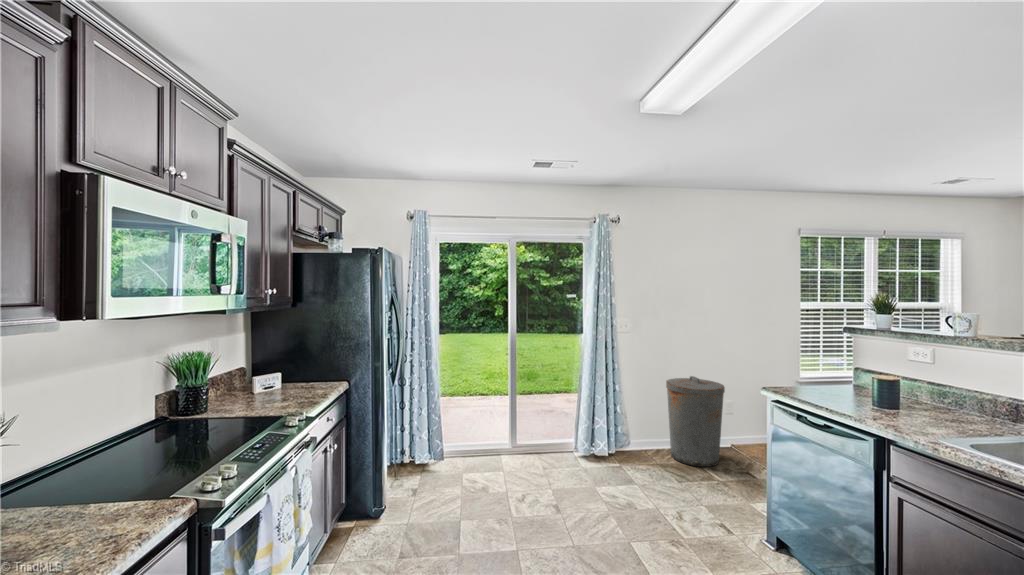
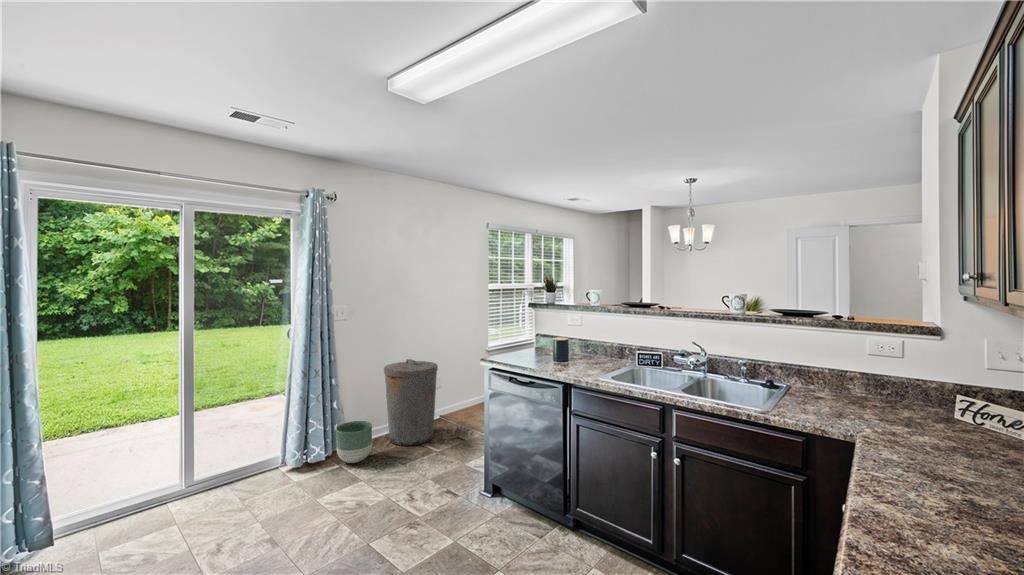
planter: none [618,427,651,466] -> present [336,421,372,463]

